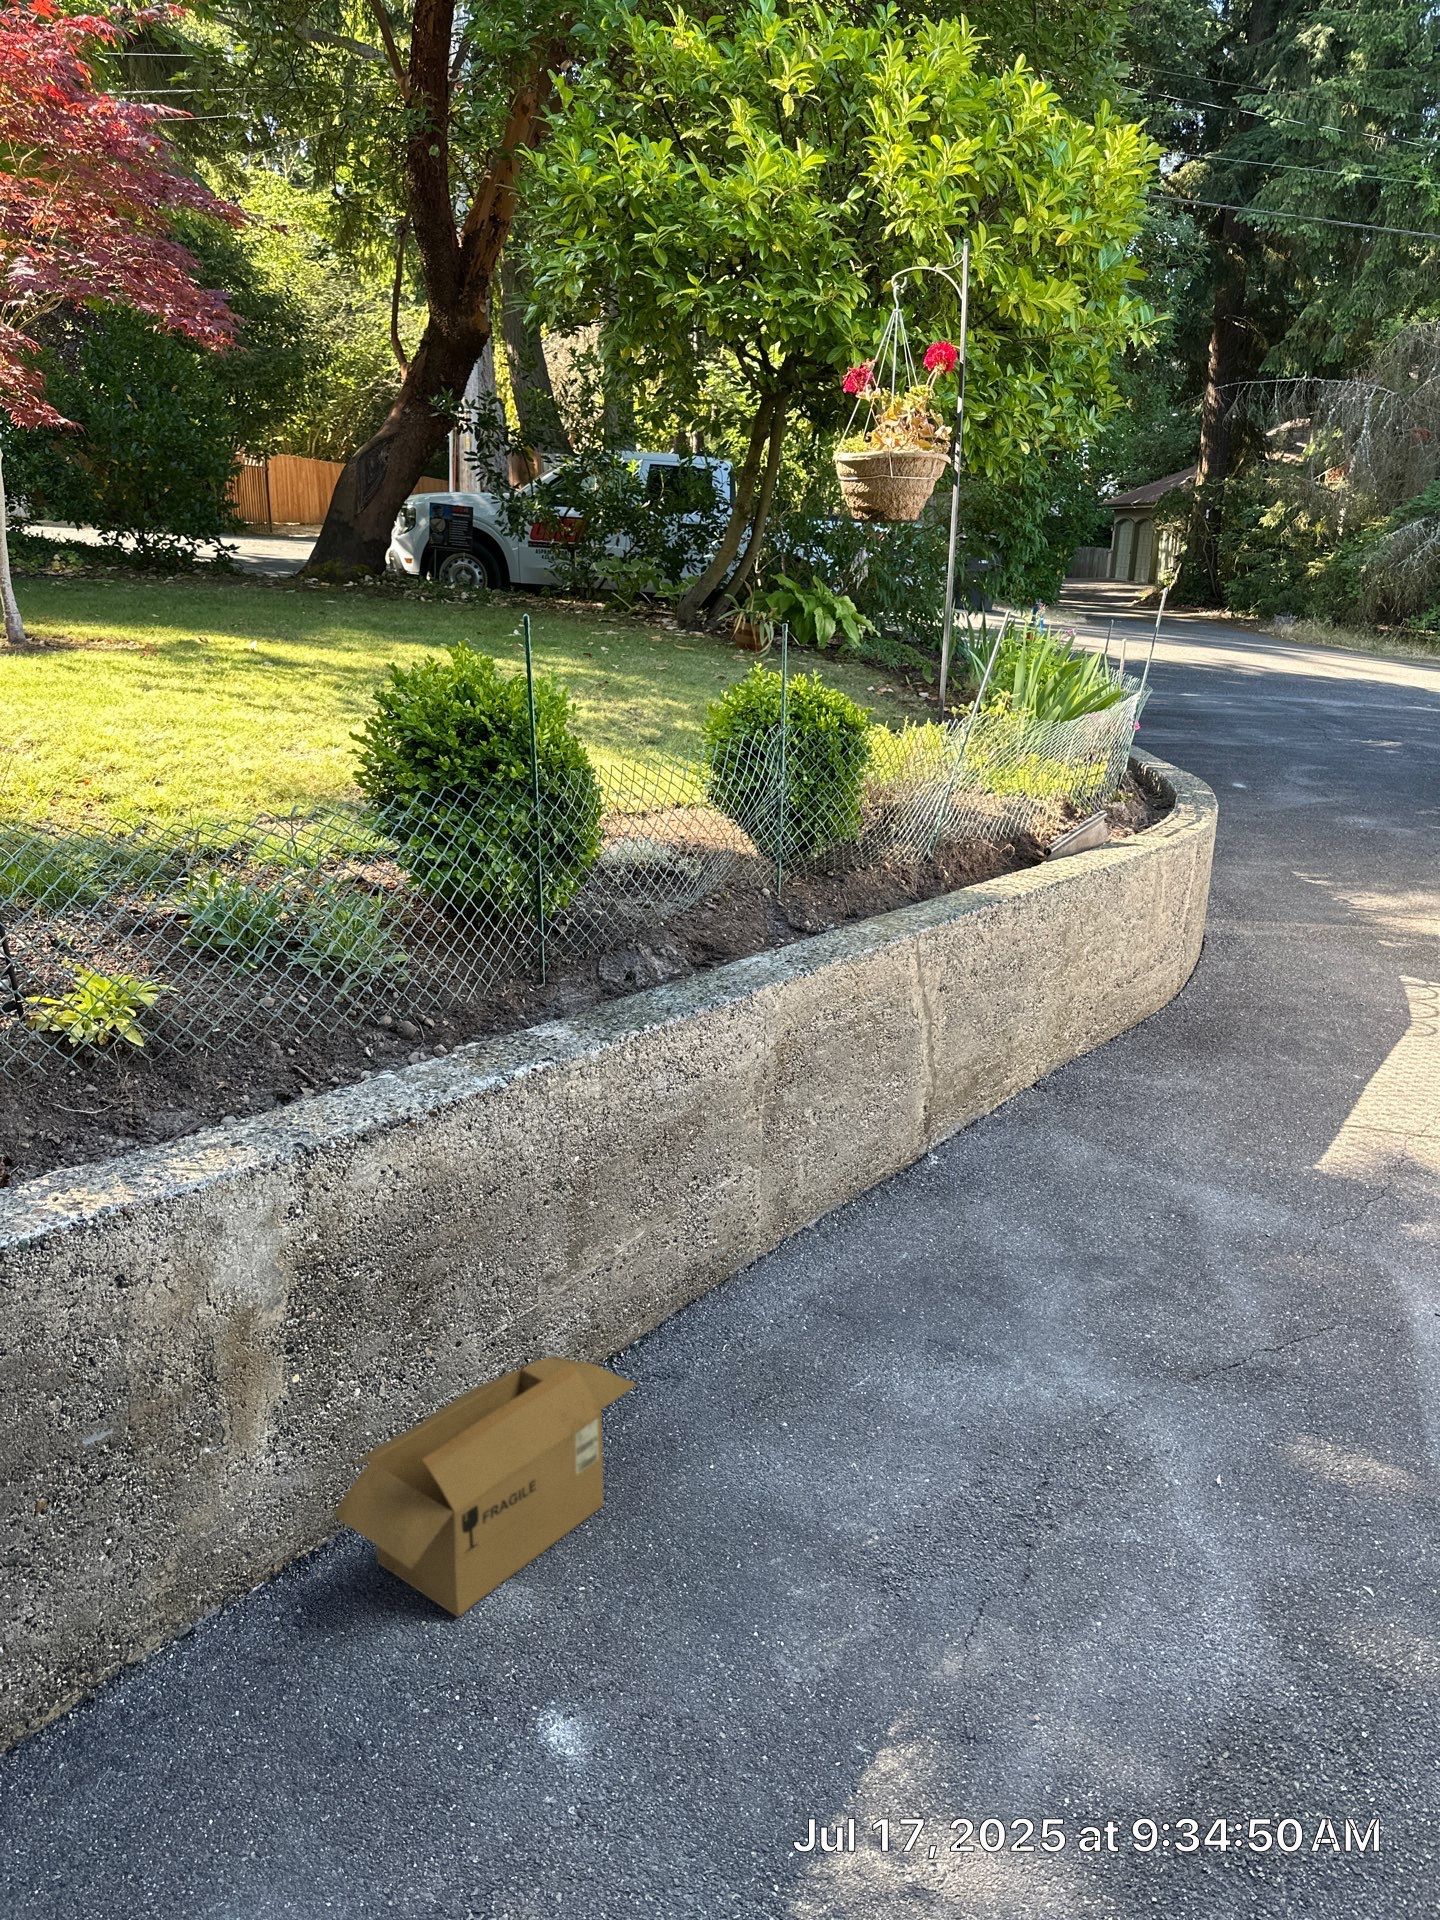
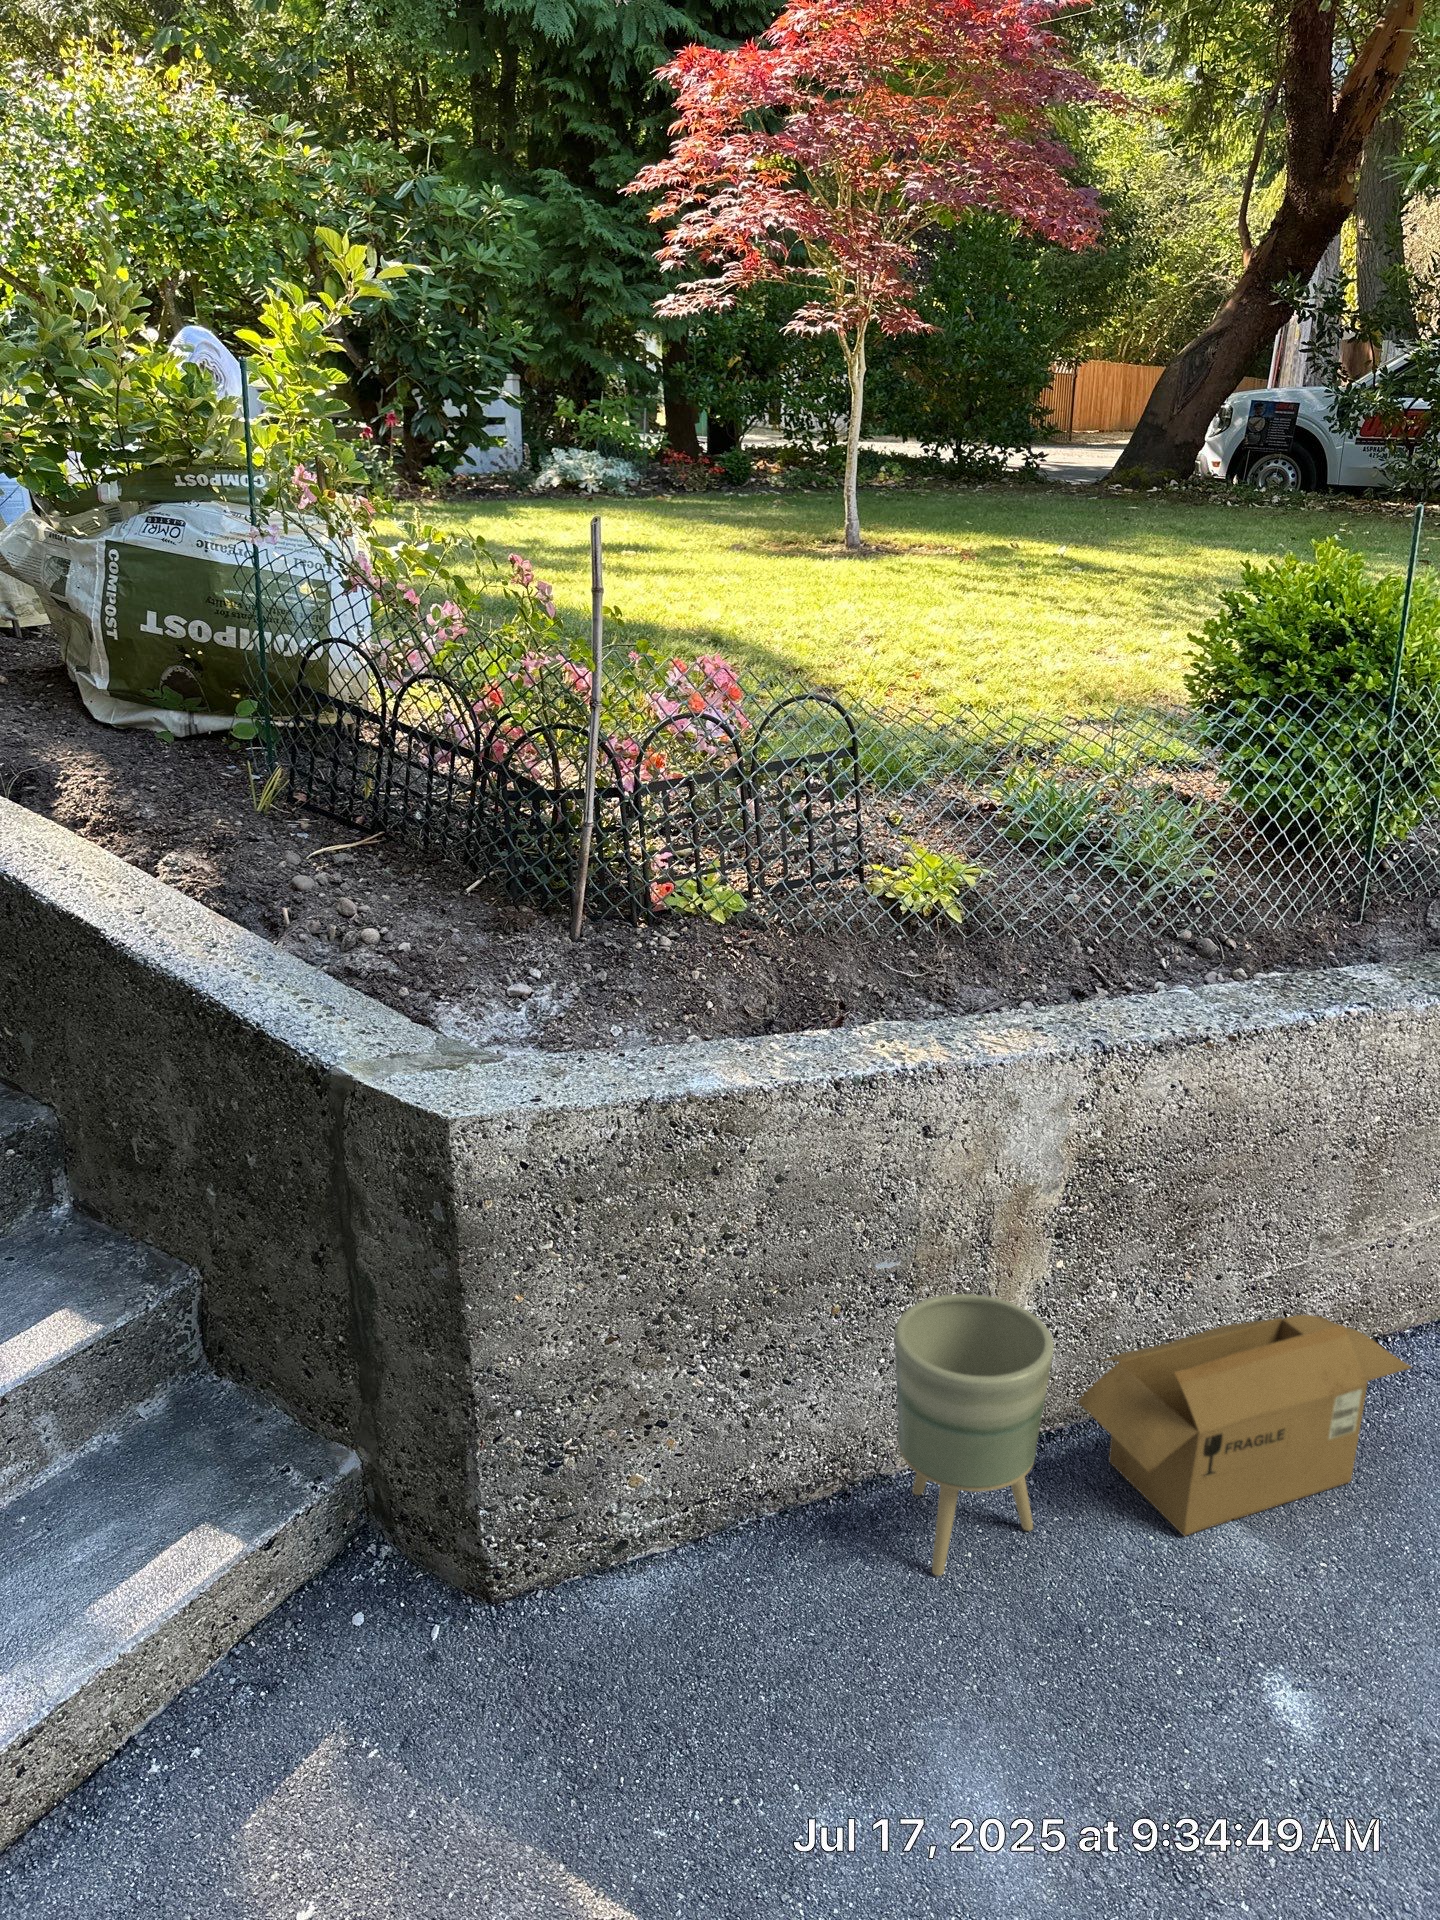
planter: none [111,1438,305,1762] -> present [894,1294,1054,1576]

